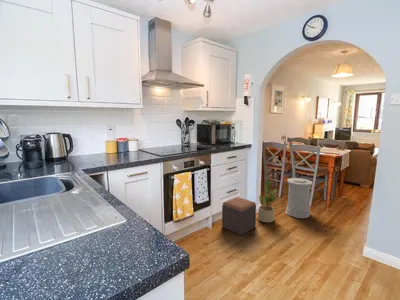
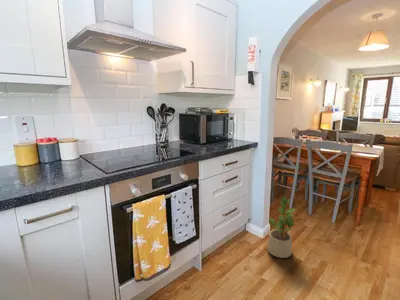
trash can: present [286,178,312,218] -> none [304,189,345,247]
footstool: present [222,197,256,235] -> none [217,222,268,288]

